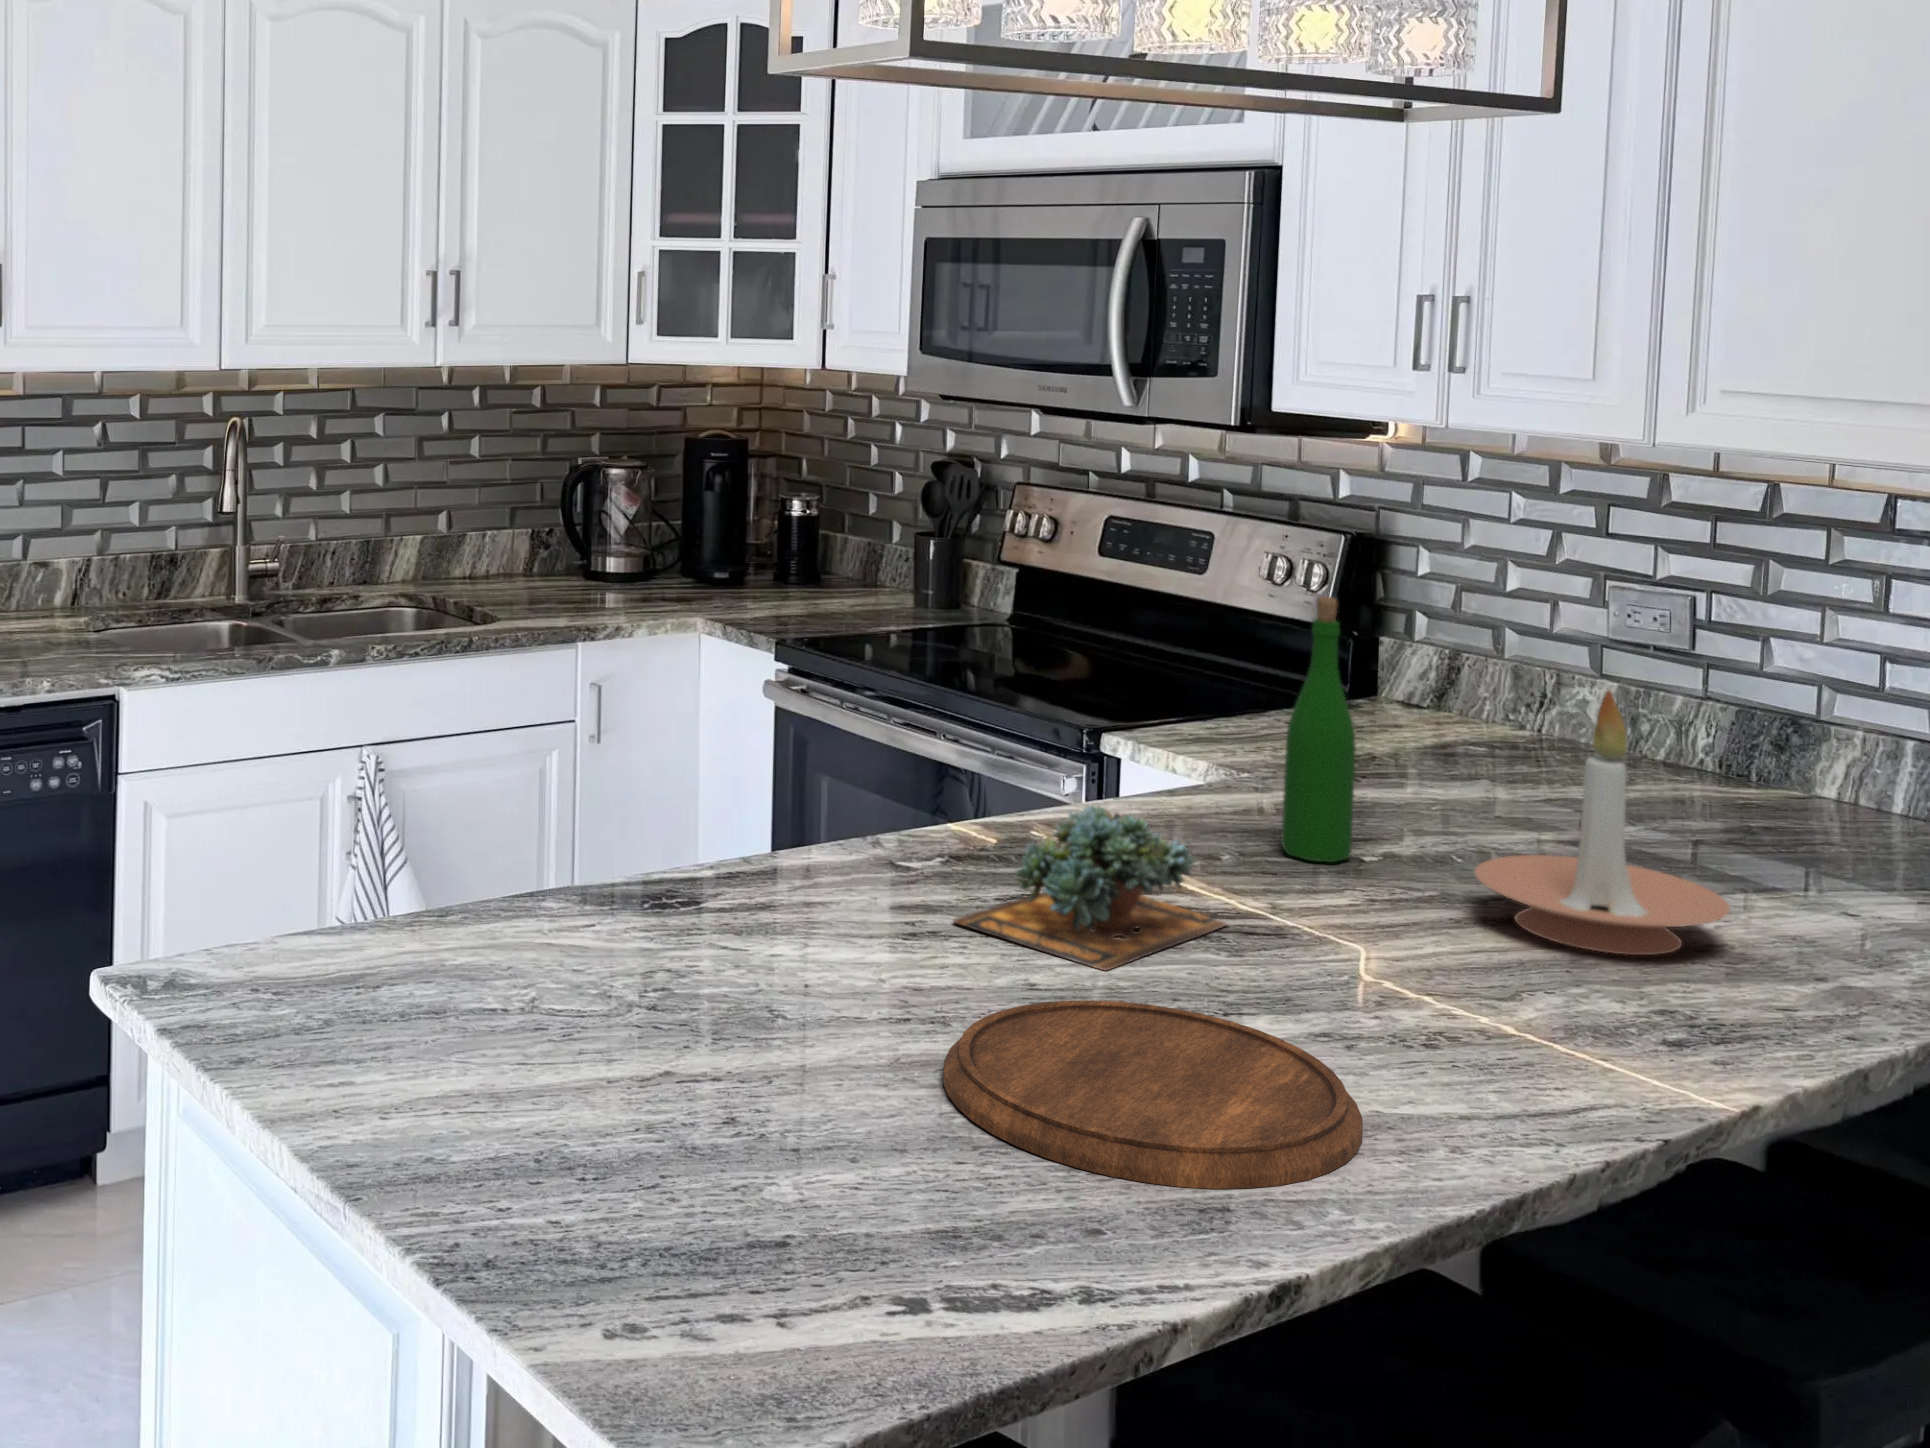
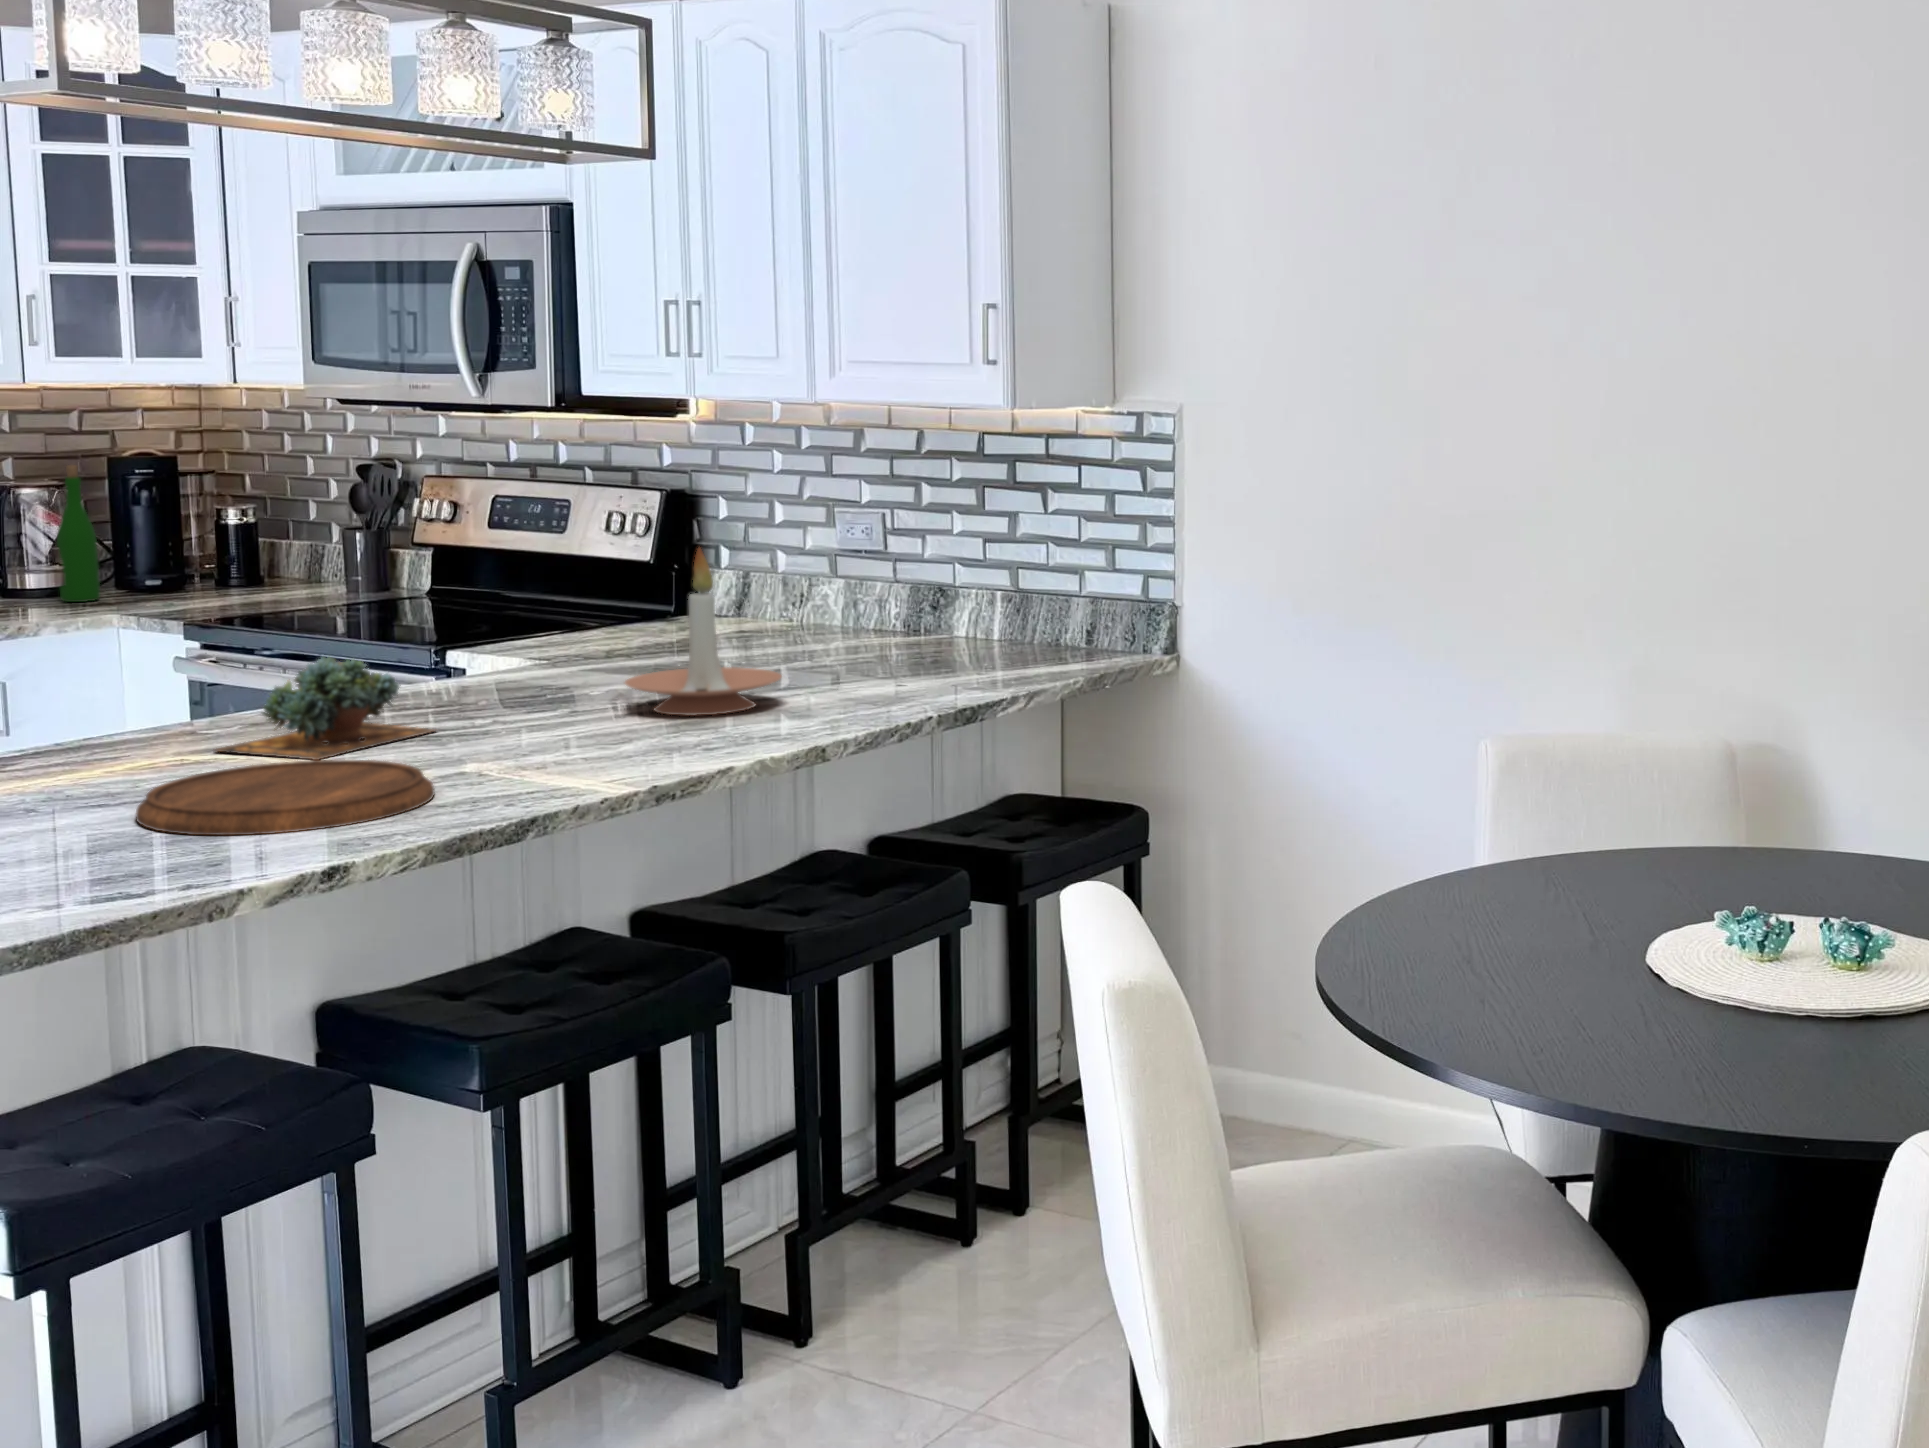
wine bottle: present [1281,596,1356,862] -> present [57,465,100,602]

